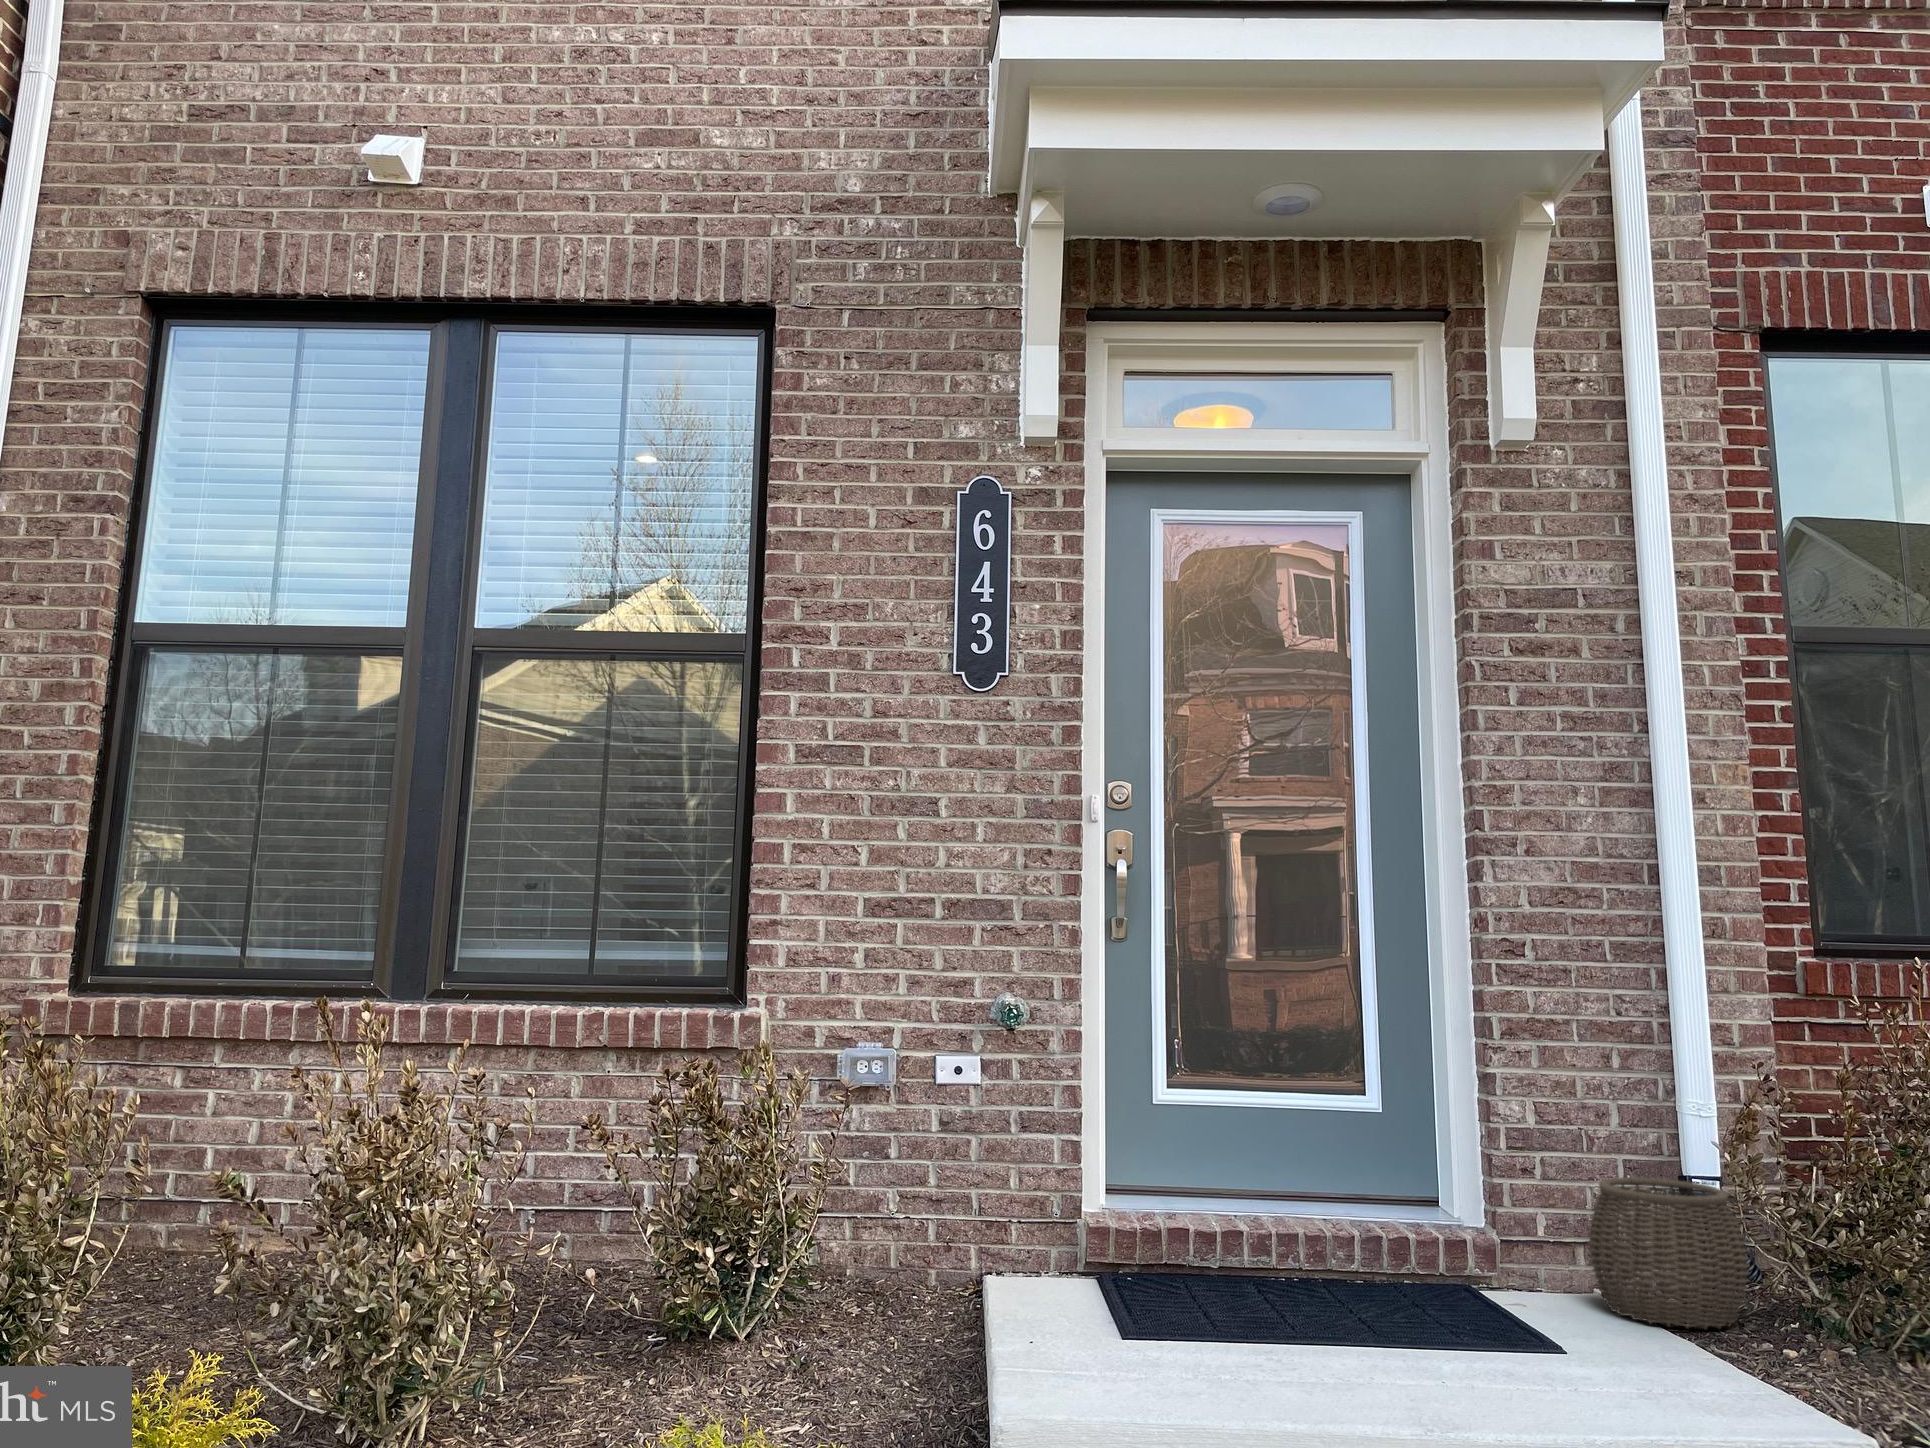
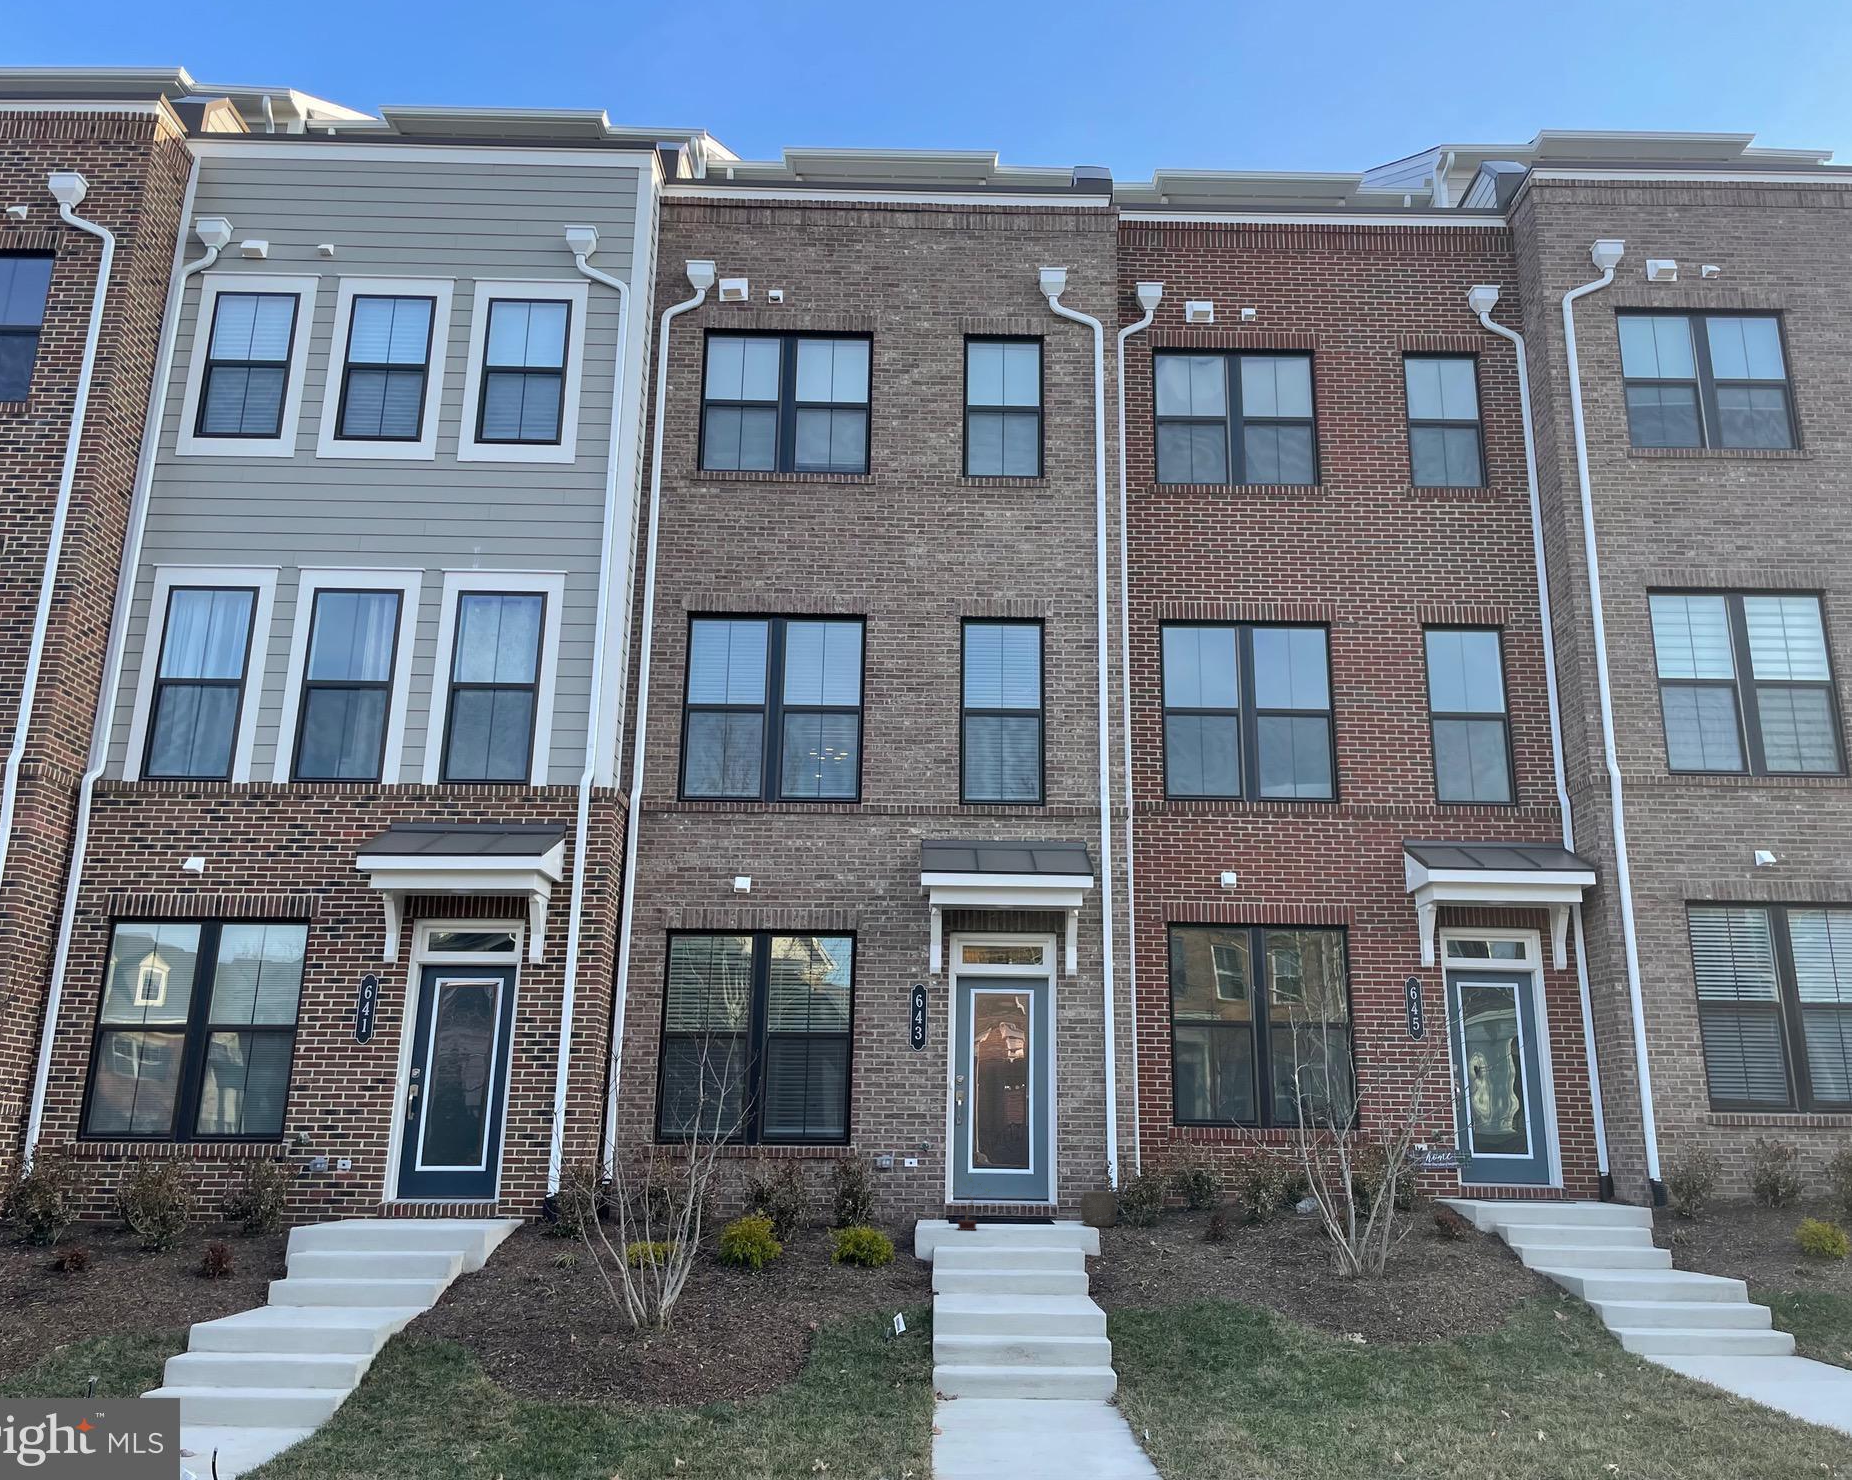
potted plant: none [1131,1150,1344,1394] -> present [952,1178,991,1230]

